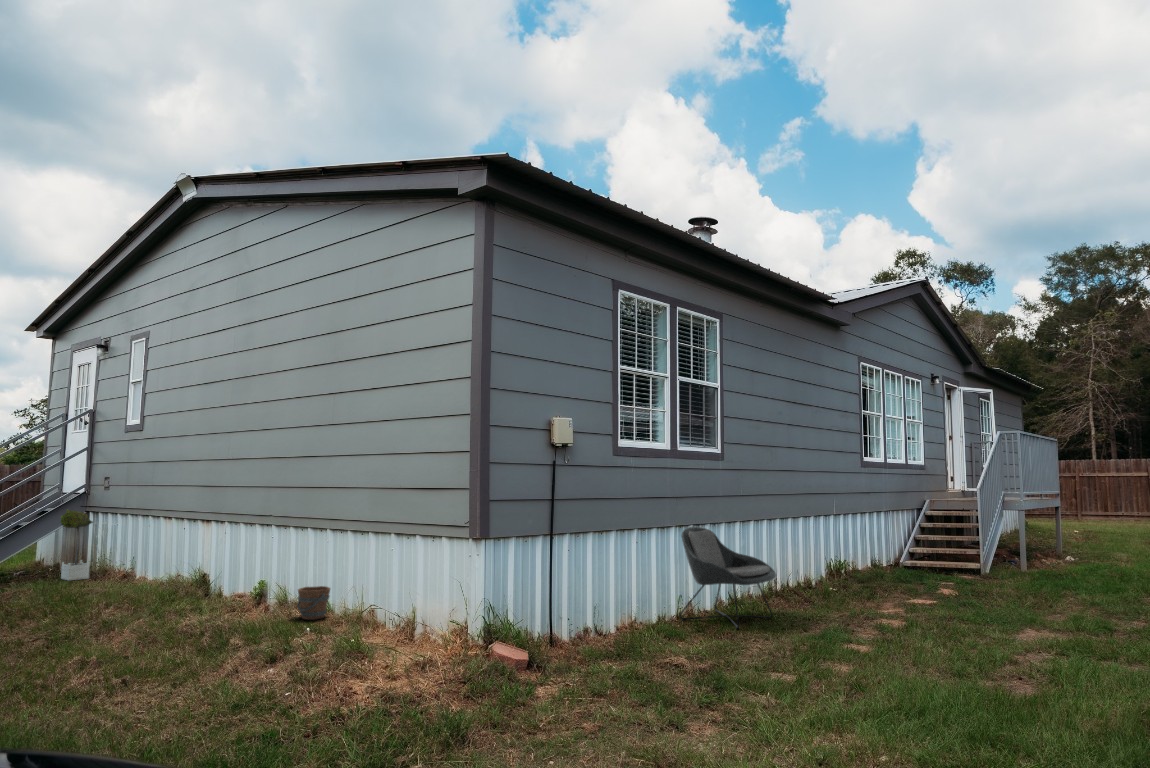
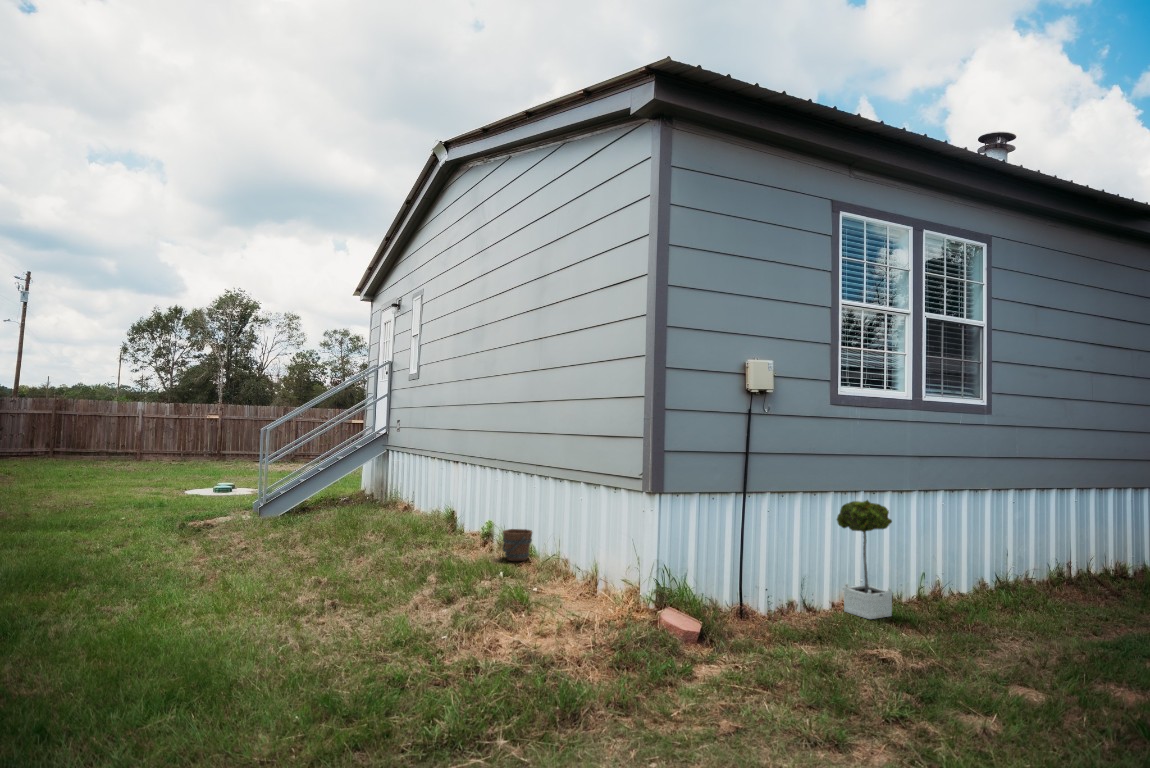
potted tree: present [61,509,93,580] -> present [837,500,892,619]
lounge chair: present [679,527,776,629] -> none [920,492,1059,623]

